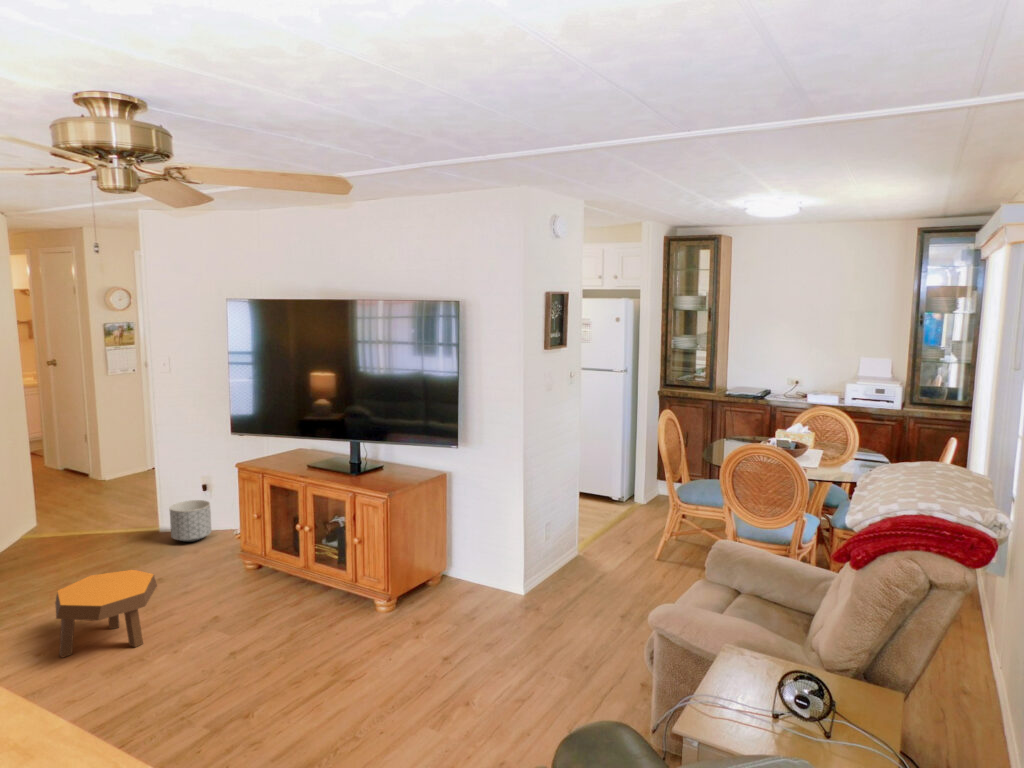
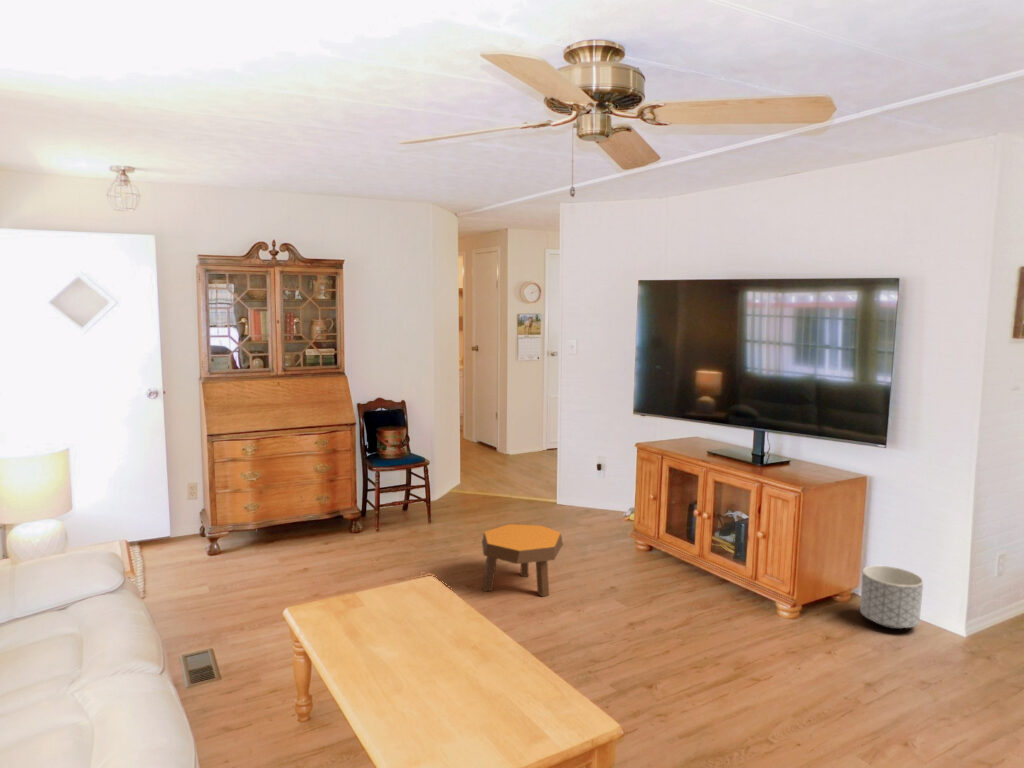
planter: present [170,500,212,542] -> present [860,566,923,629]

